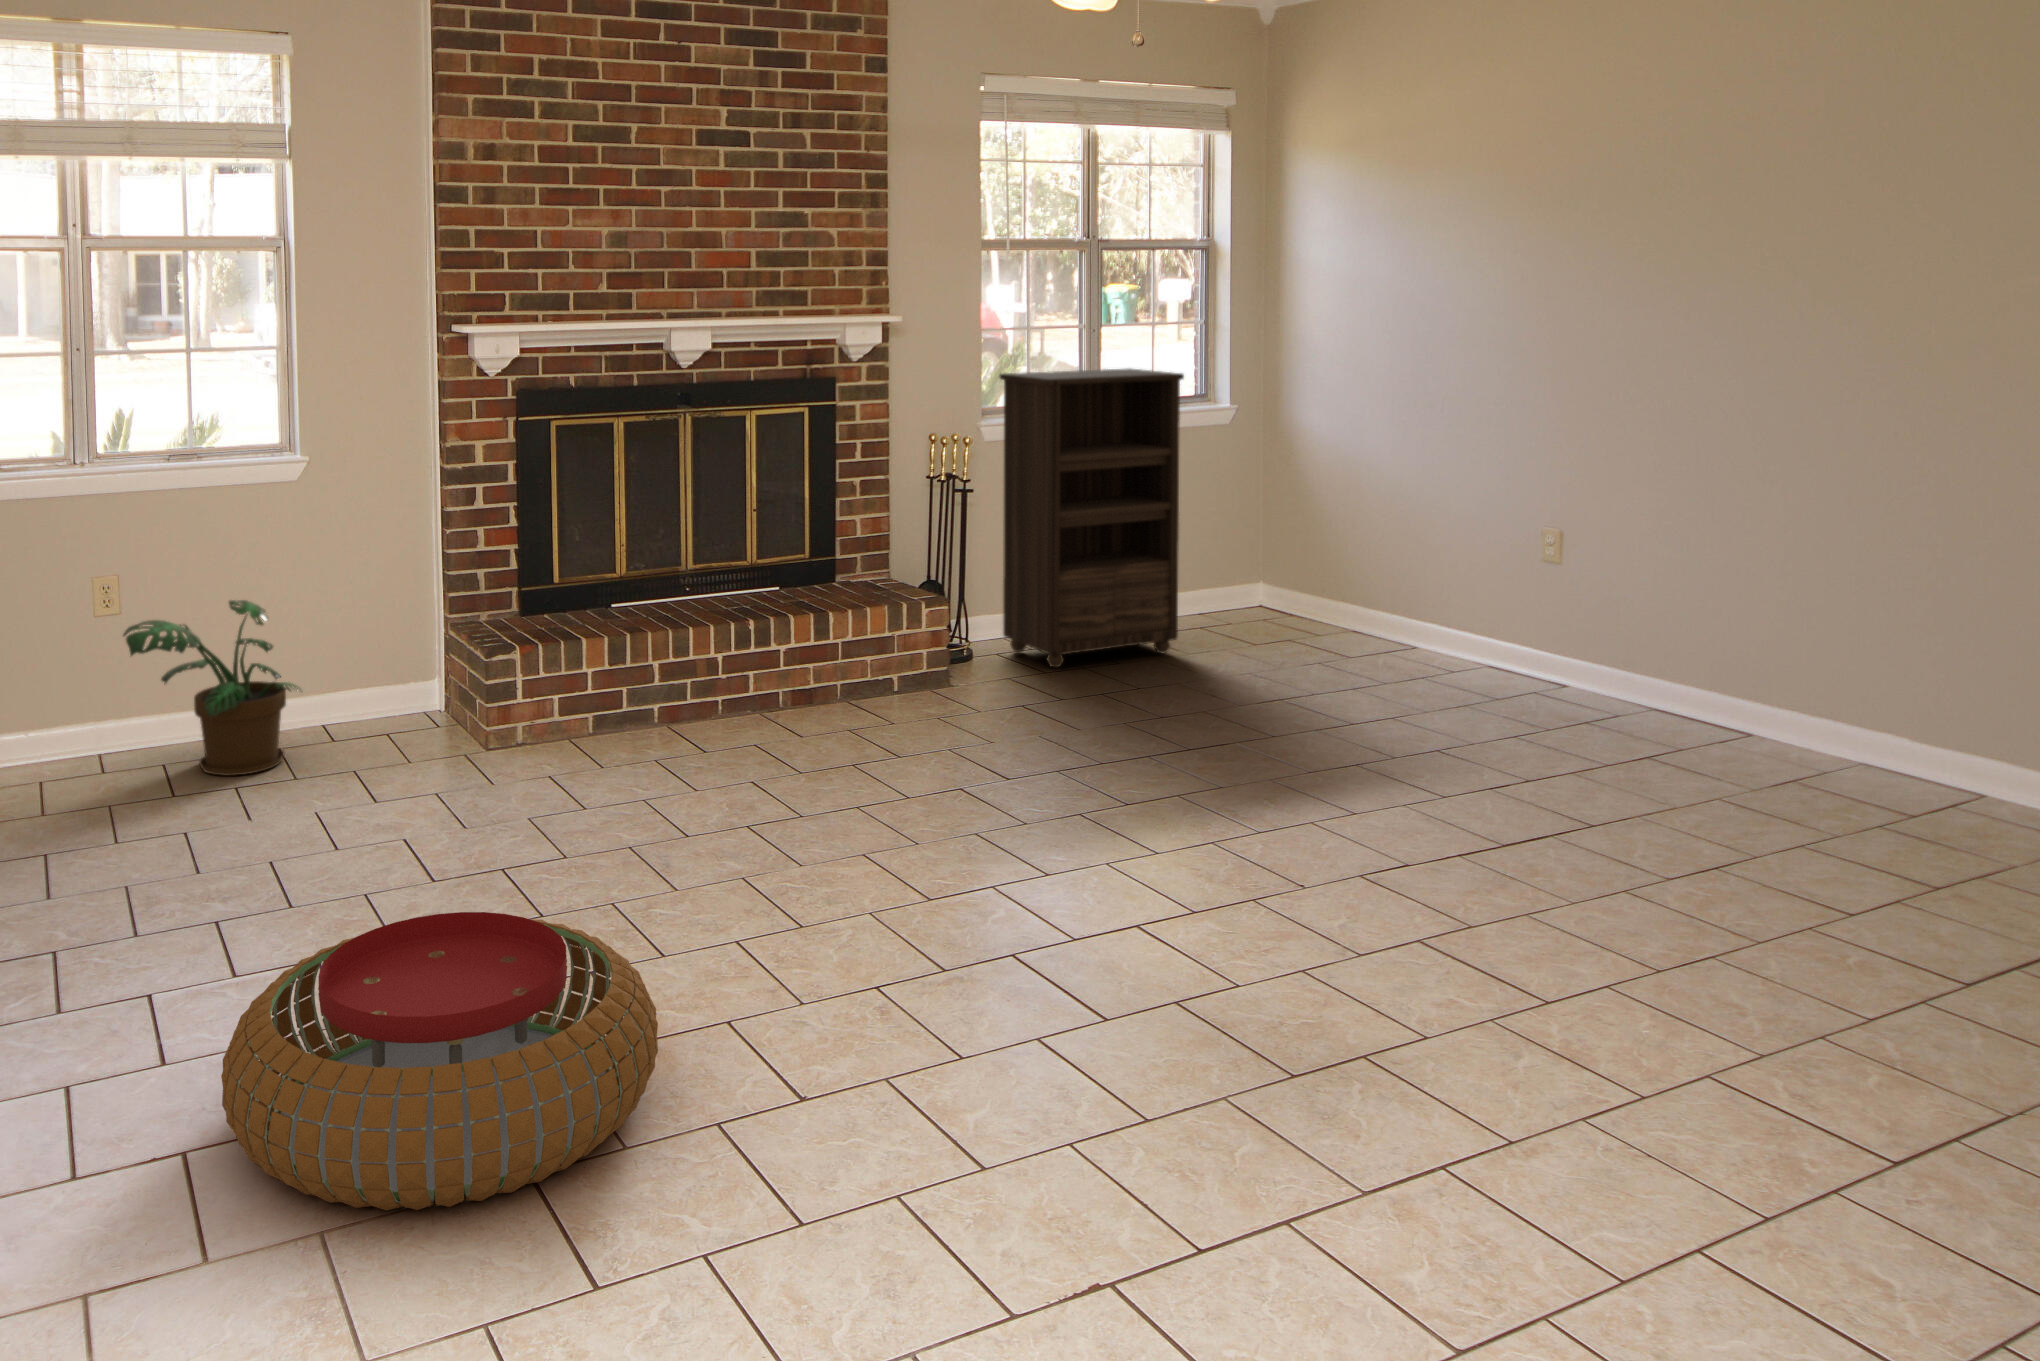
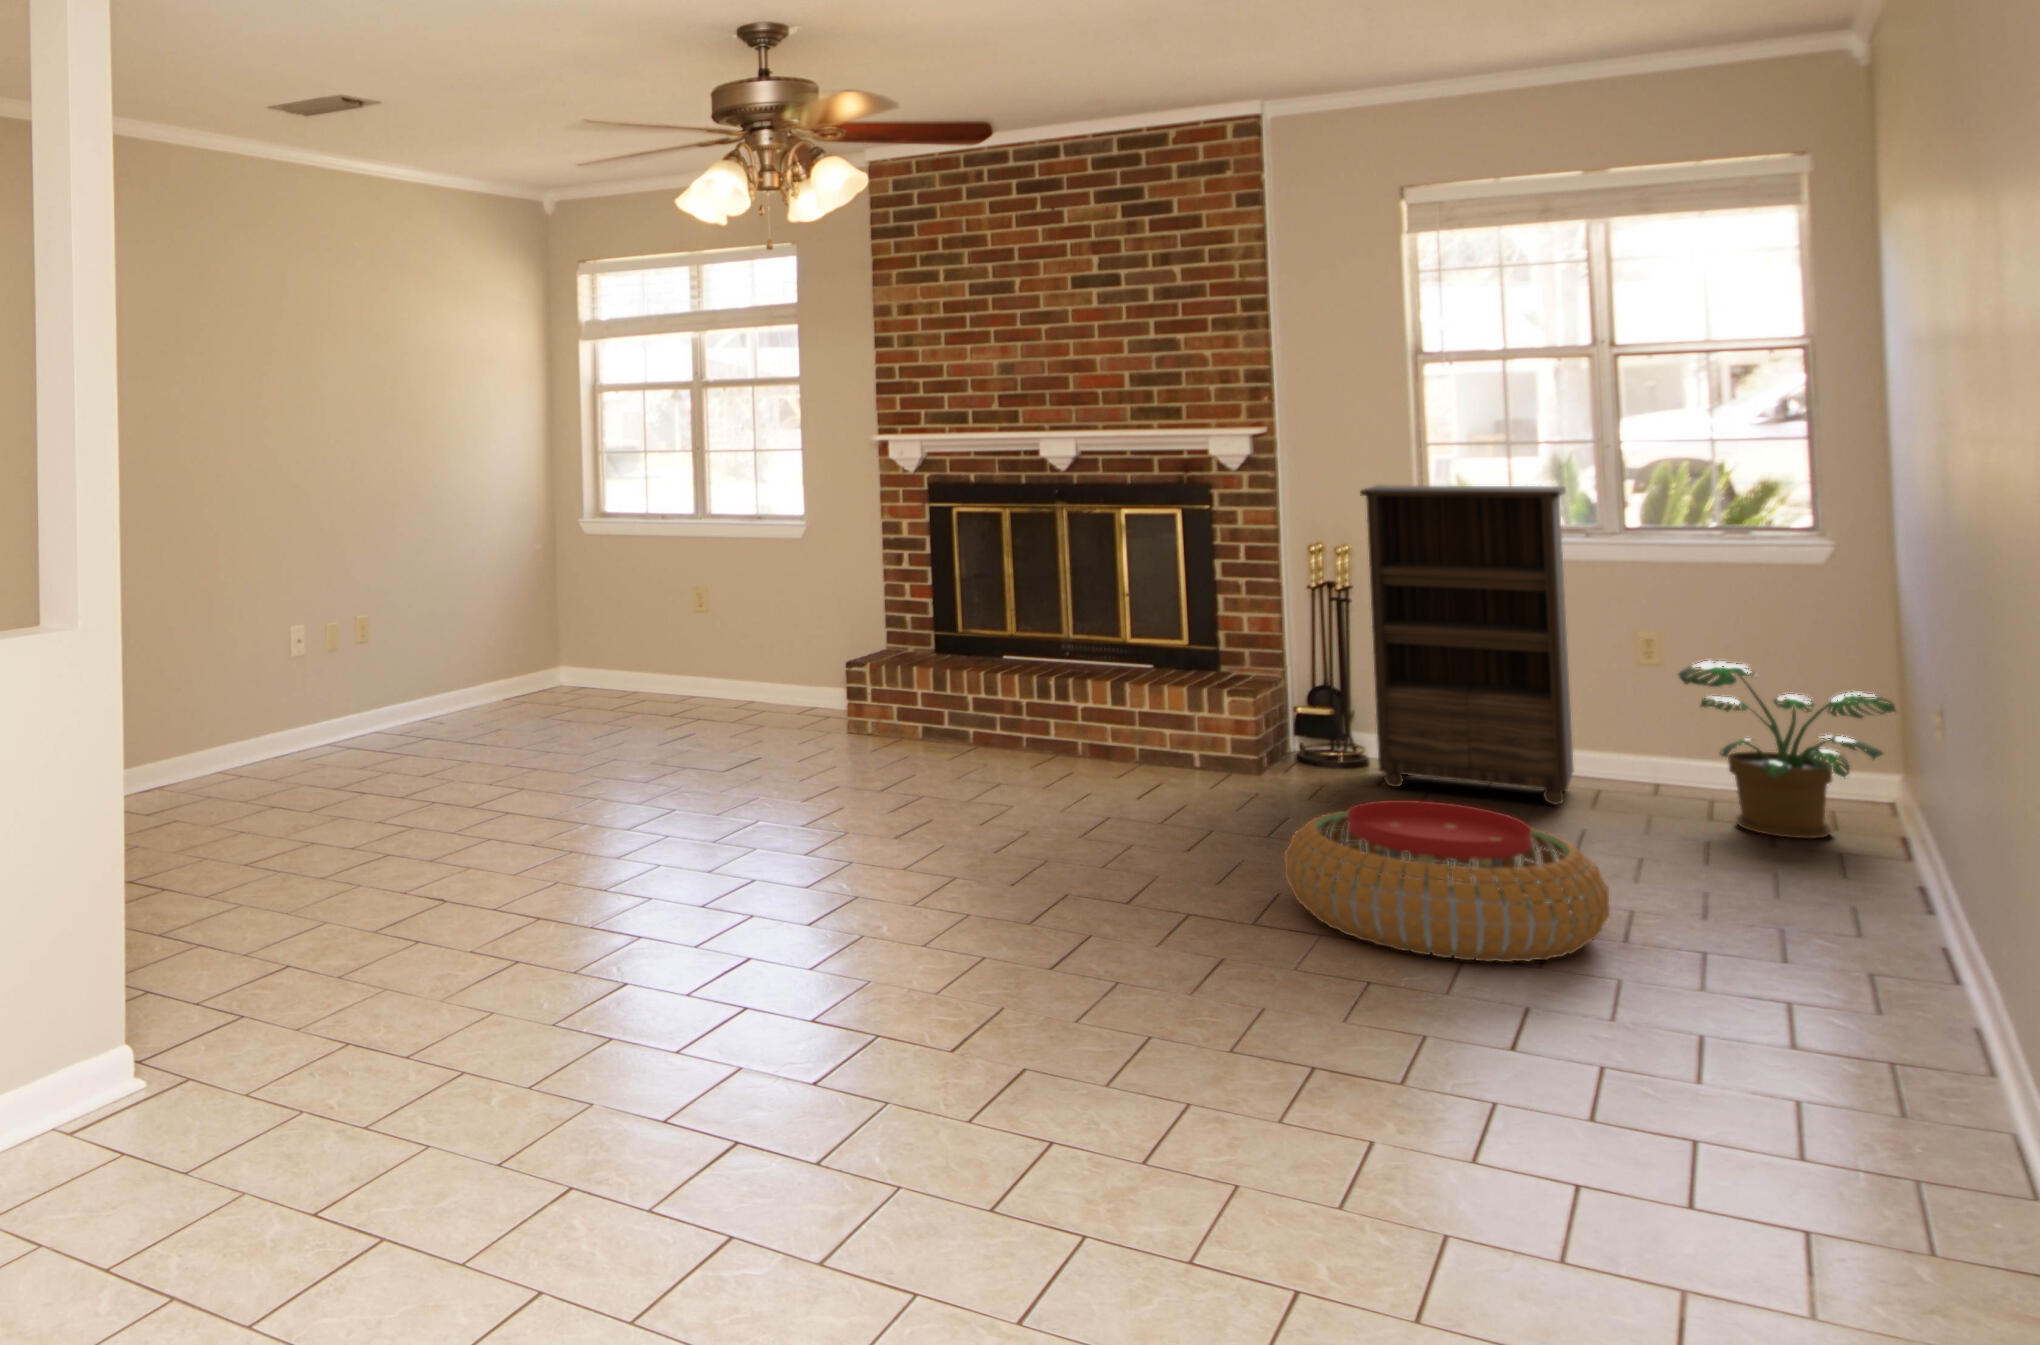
potted plant: present [123,600,303,776] -> present [1678,661,1896,839]
pouf: present [221,912,658,1211] -> present [1285,800,1610,962]

